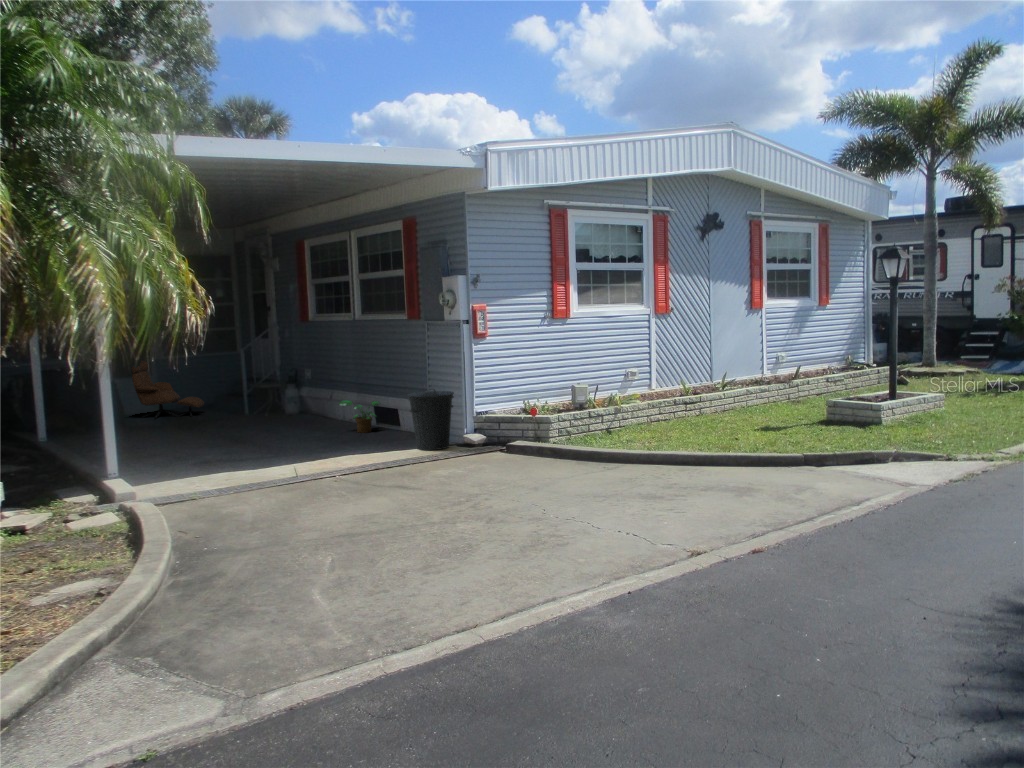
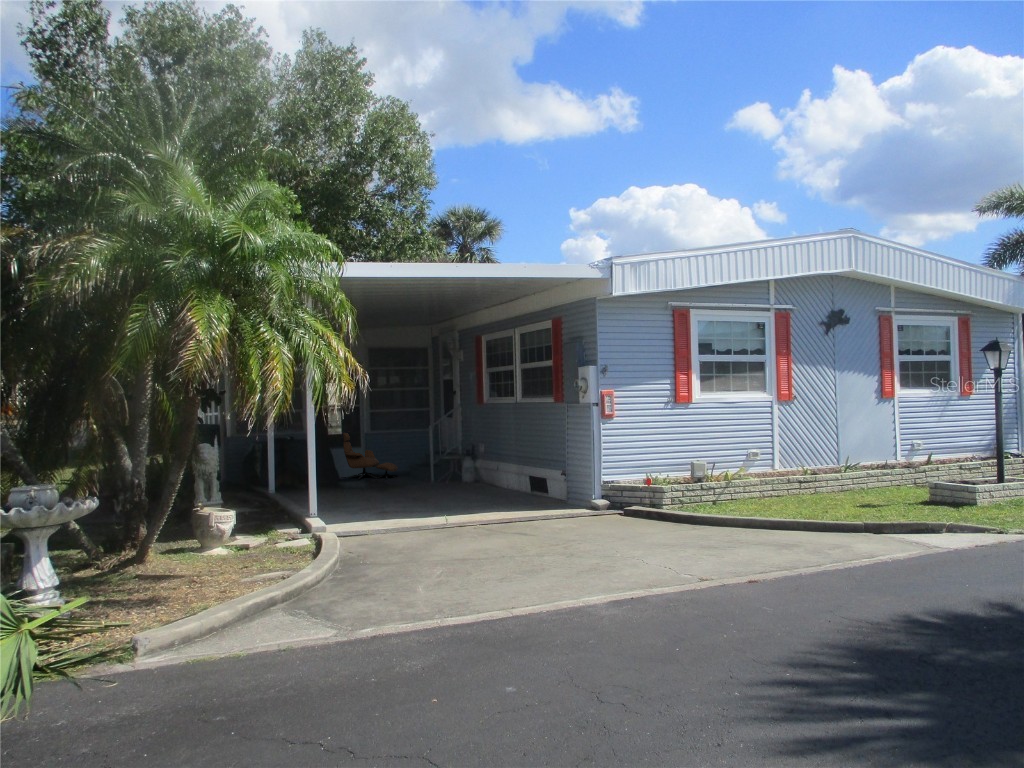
trash can: present [407,389,454,450] -> none [545,460,585,511]
potted plant: present [339,400,381,433] -> none [496,468,532,496]

